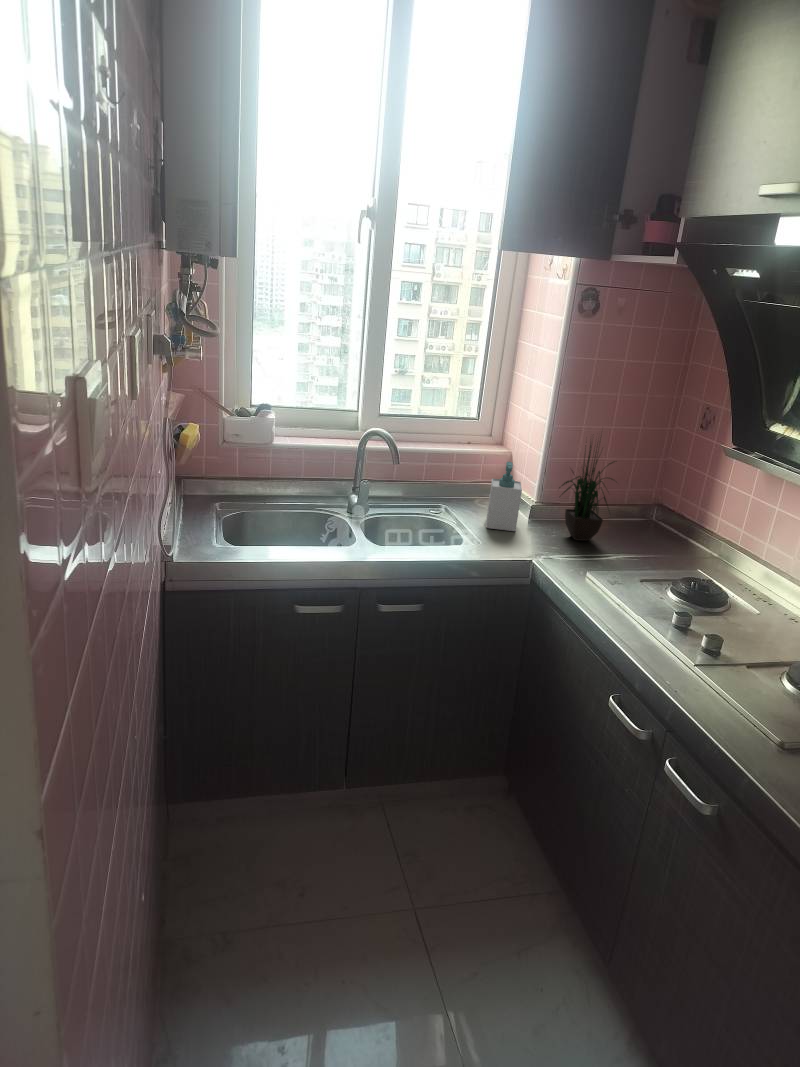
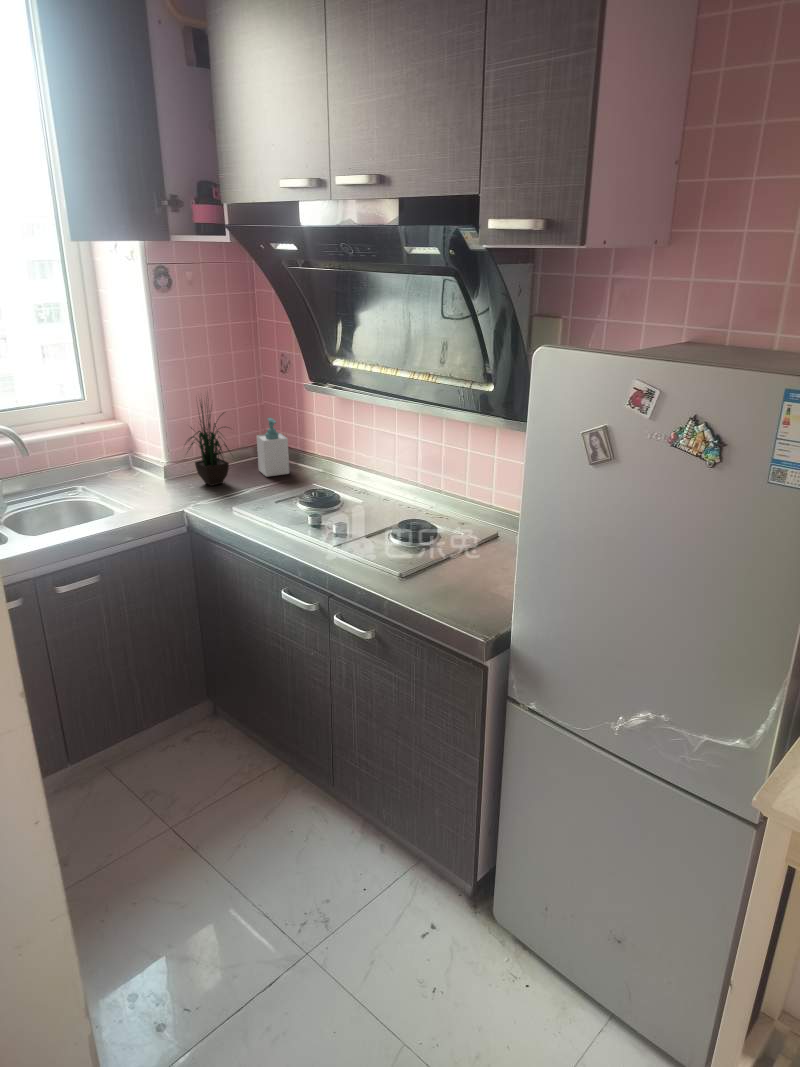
soap bottle: present [486,462,522,531] -> present [257,418,289,477]

